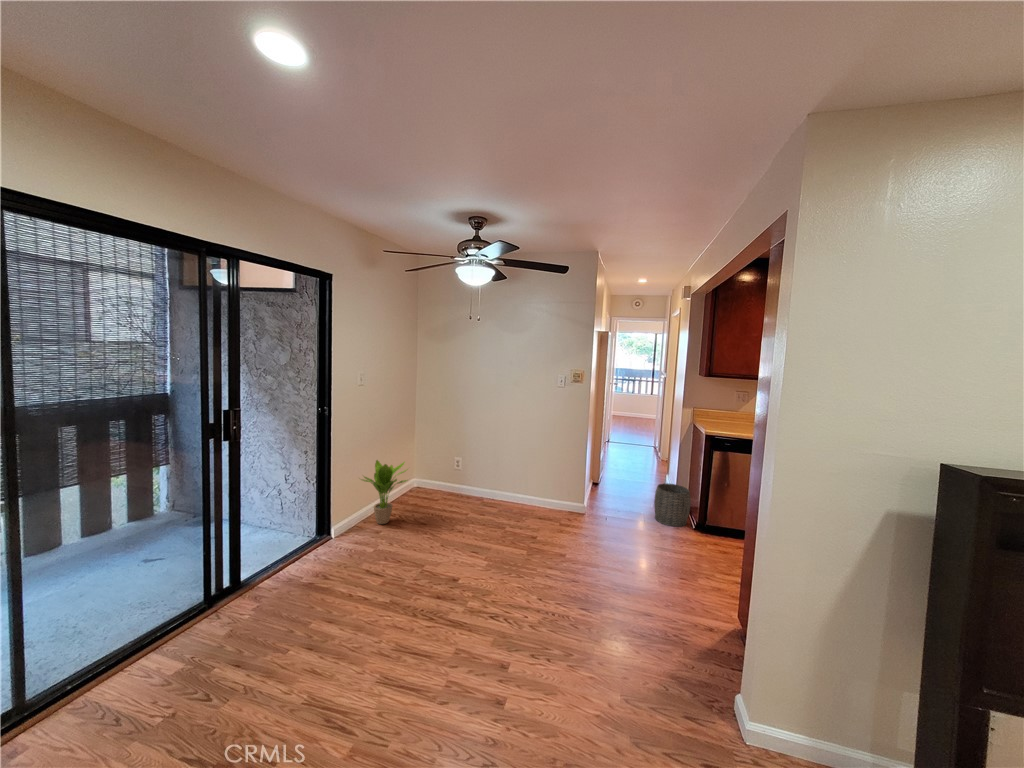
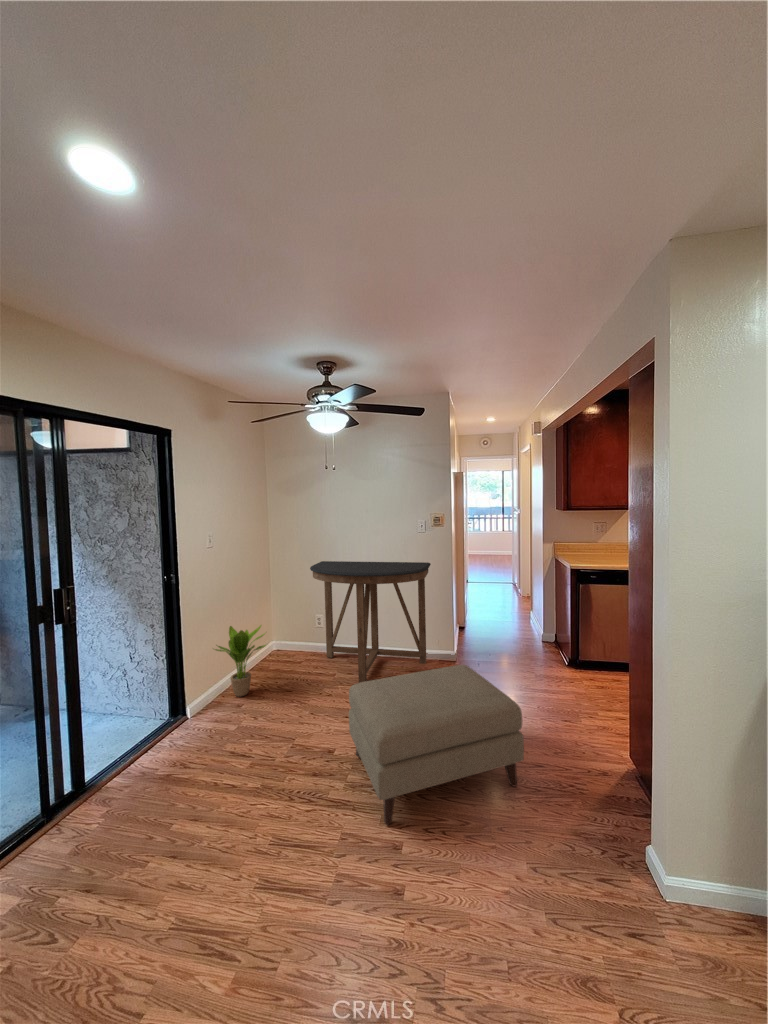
console table: none [454,408,568,524] -> present [310,561,431,683]
woven basket: present [654,483,691,527] -> none [526,621,562,666]
ottoman: none [474,515,633,646] -> present [349,665,524,825]

